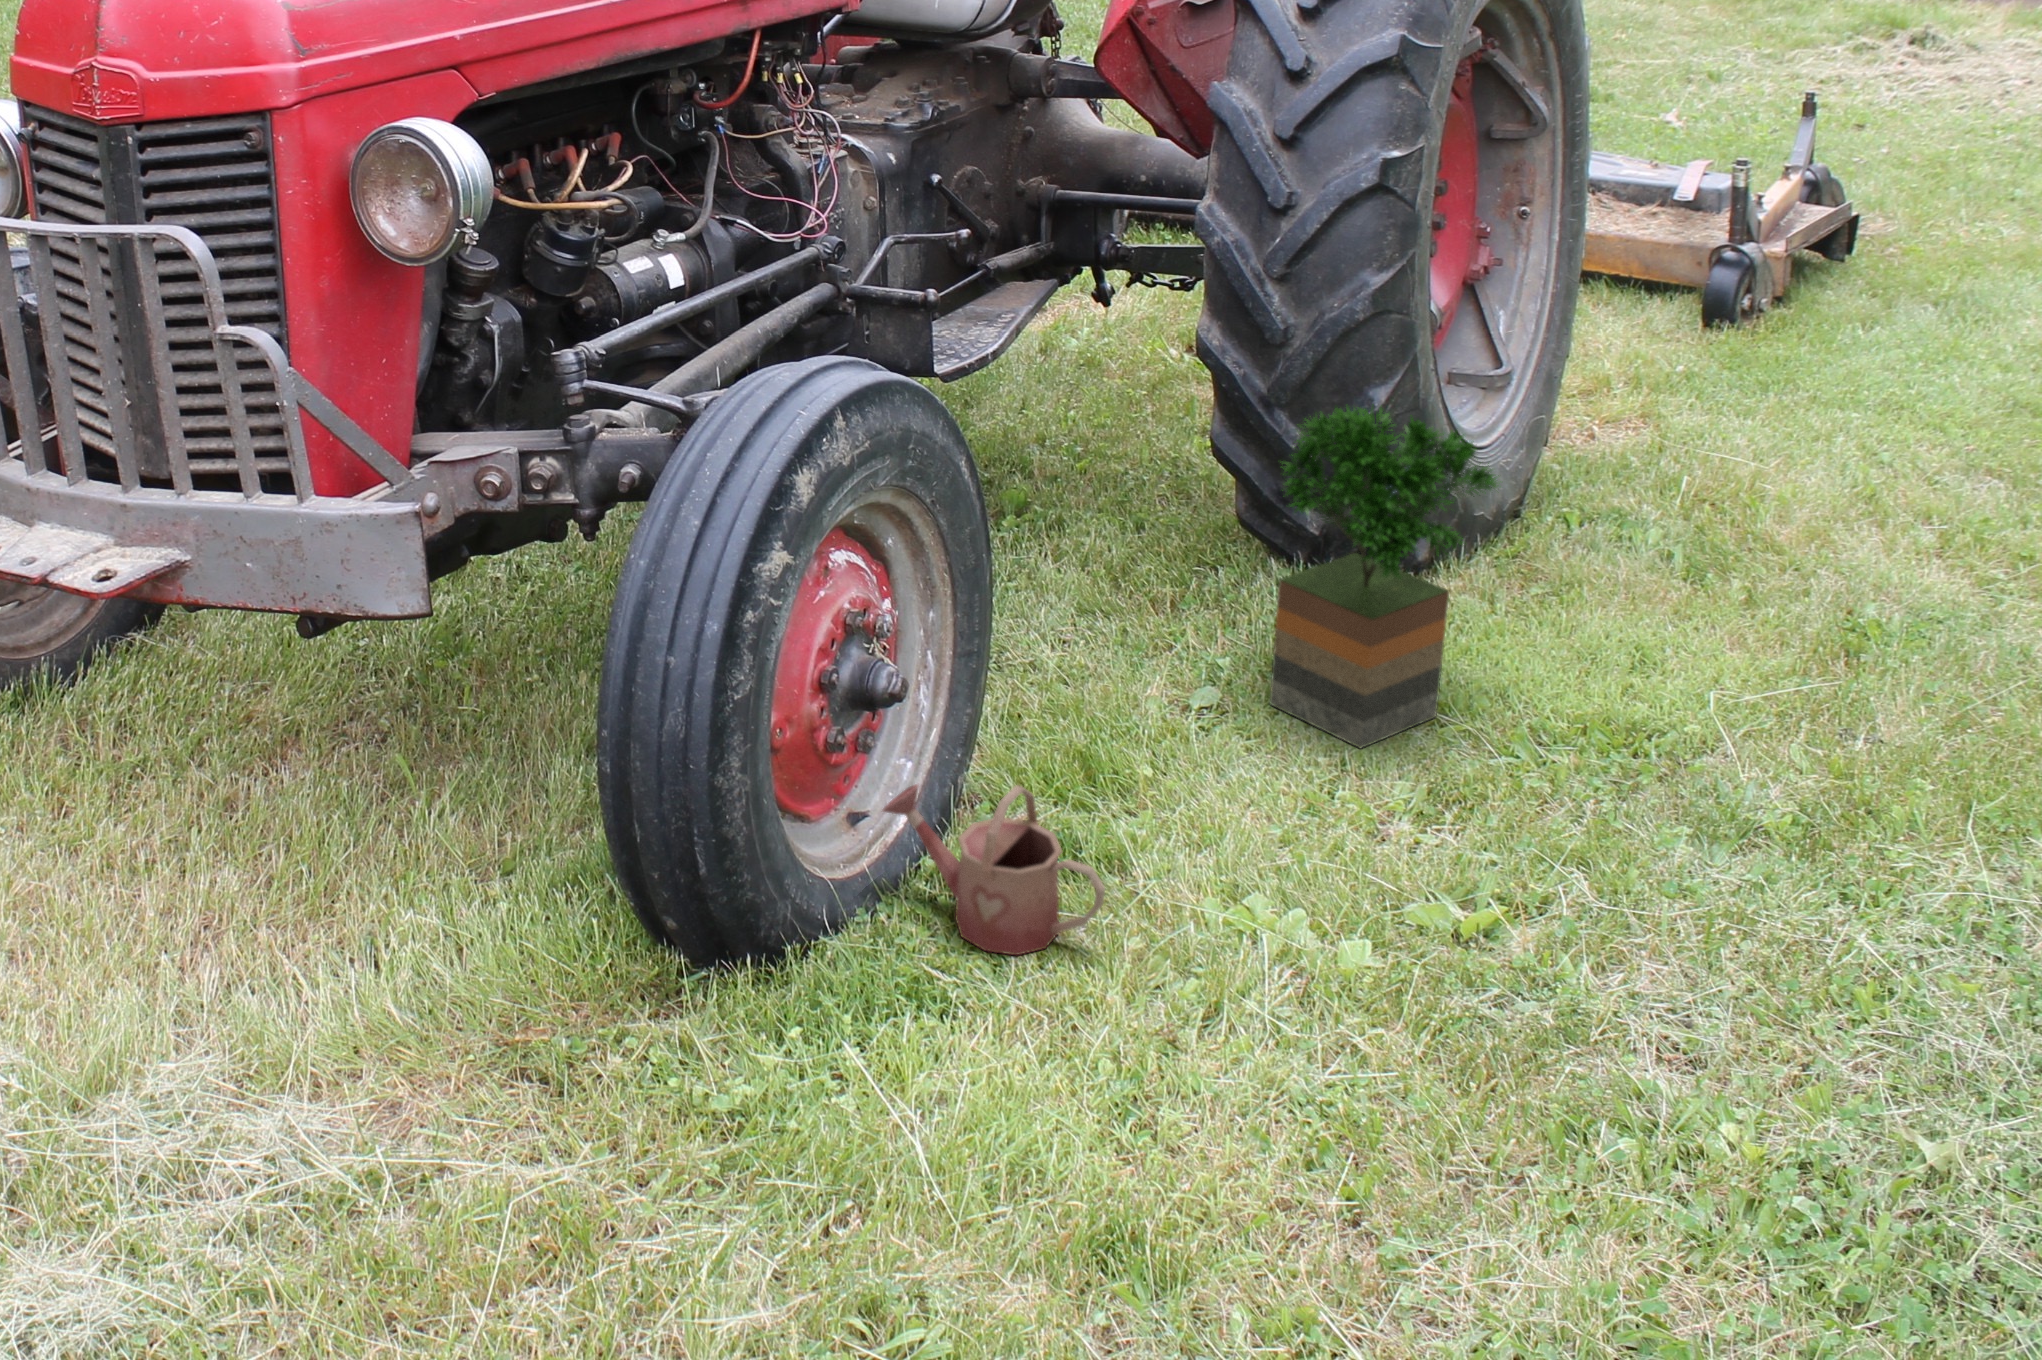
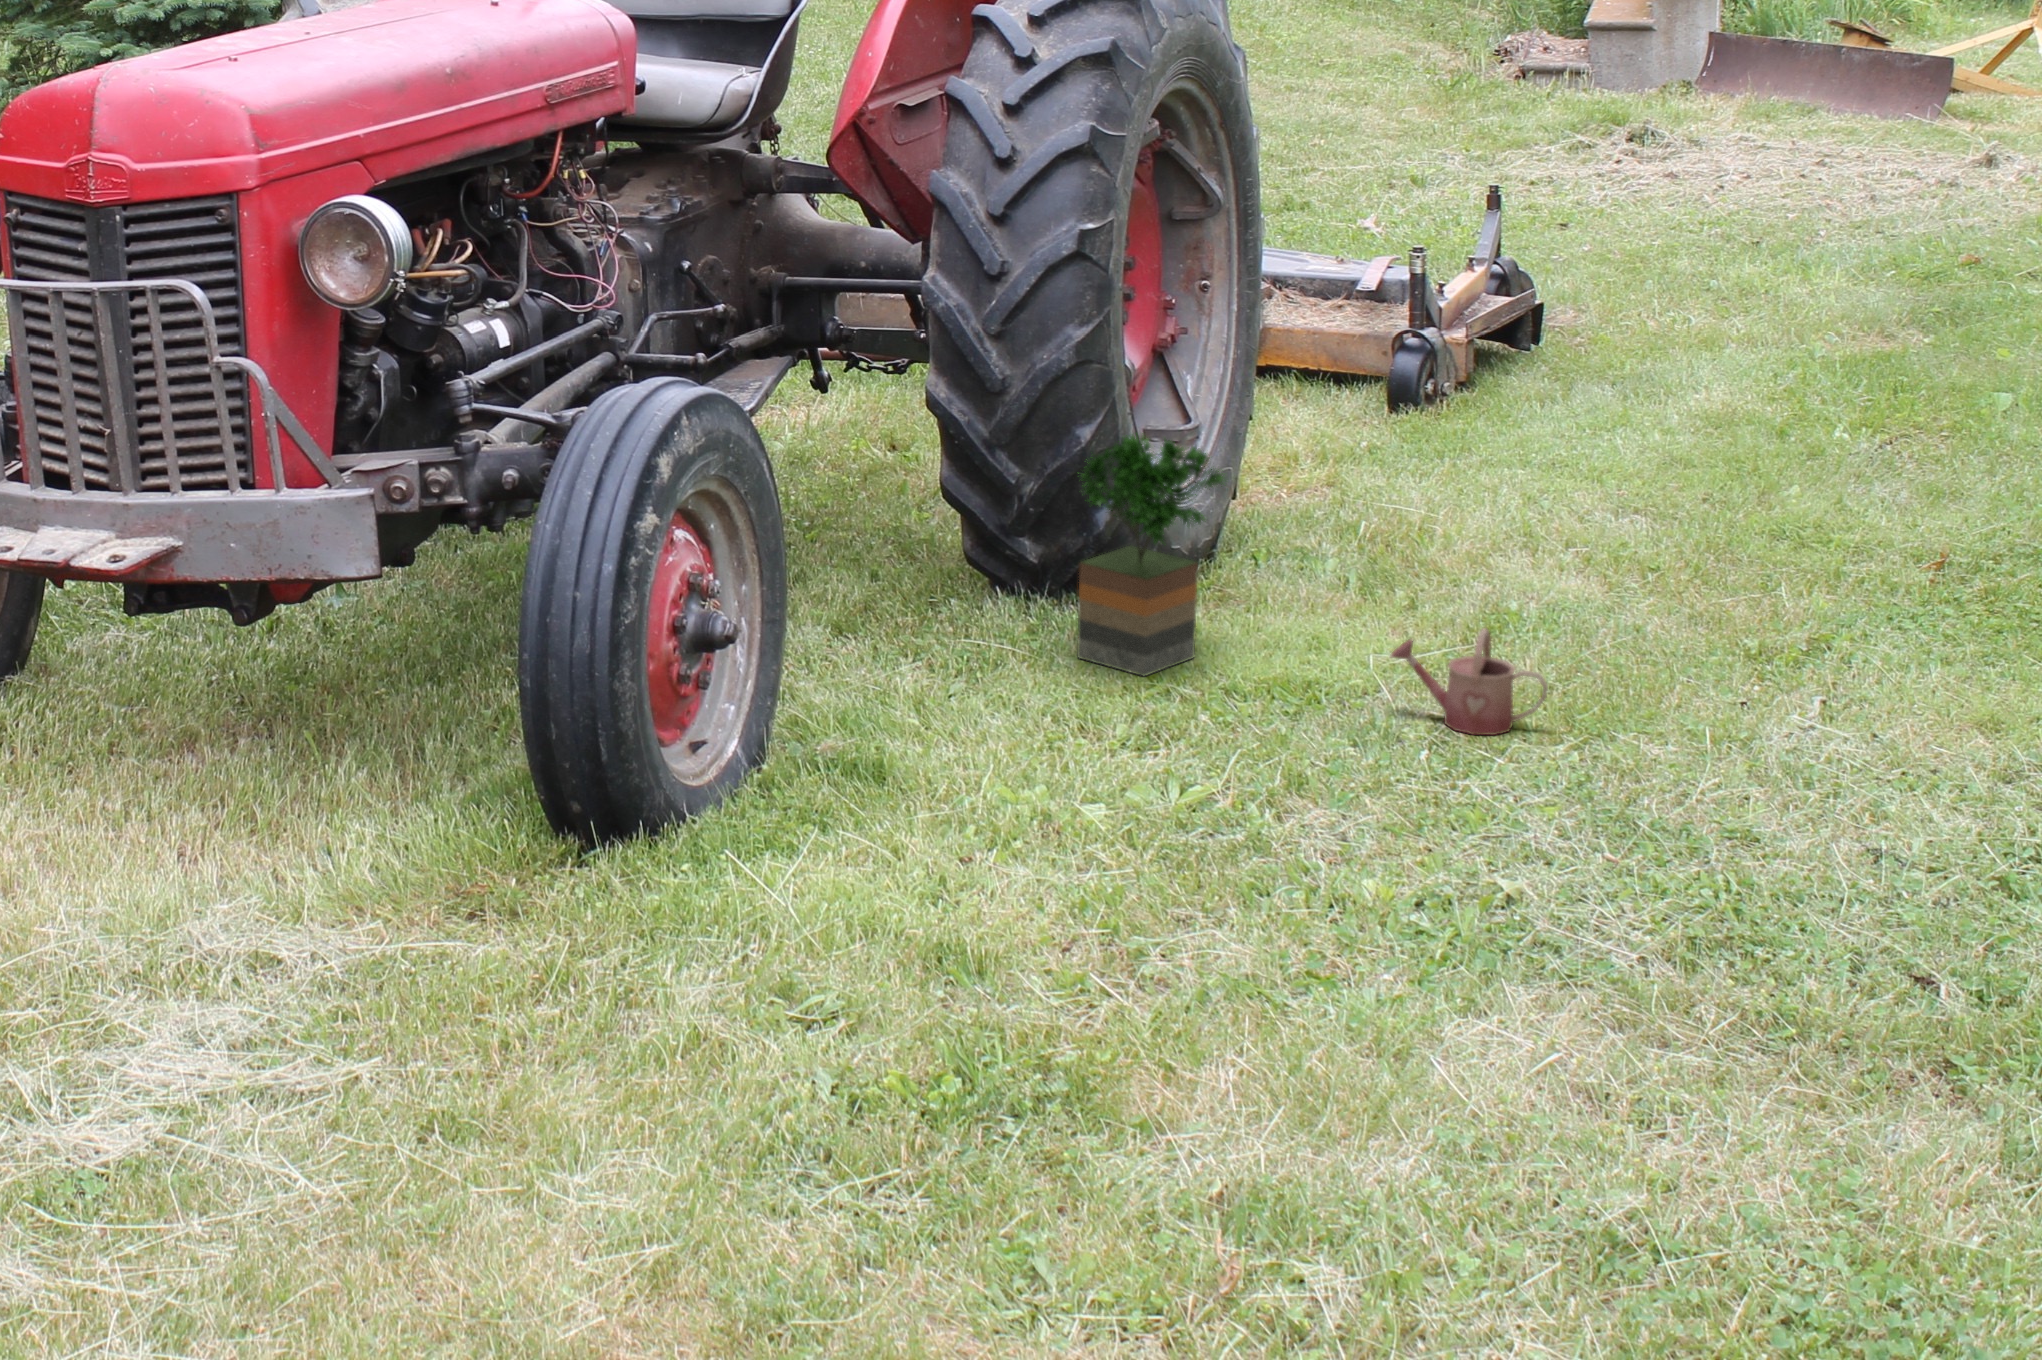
watering can: present [883,784,1105,955] -> present [1391,628,1548,735]

